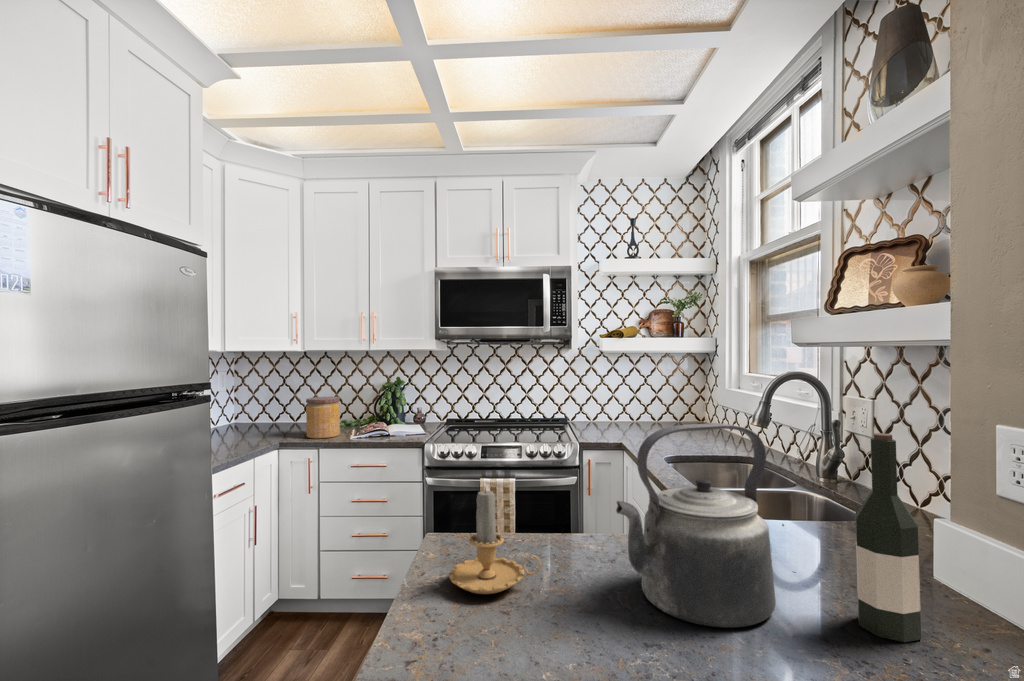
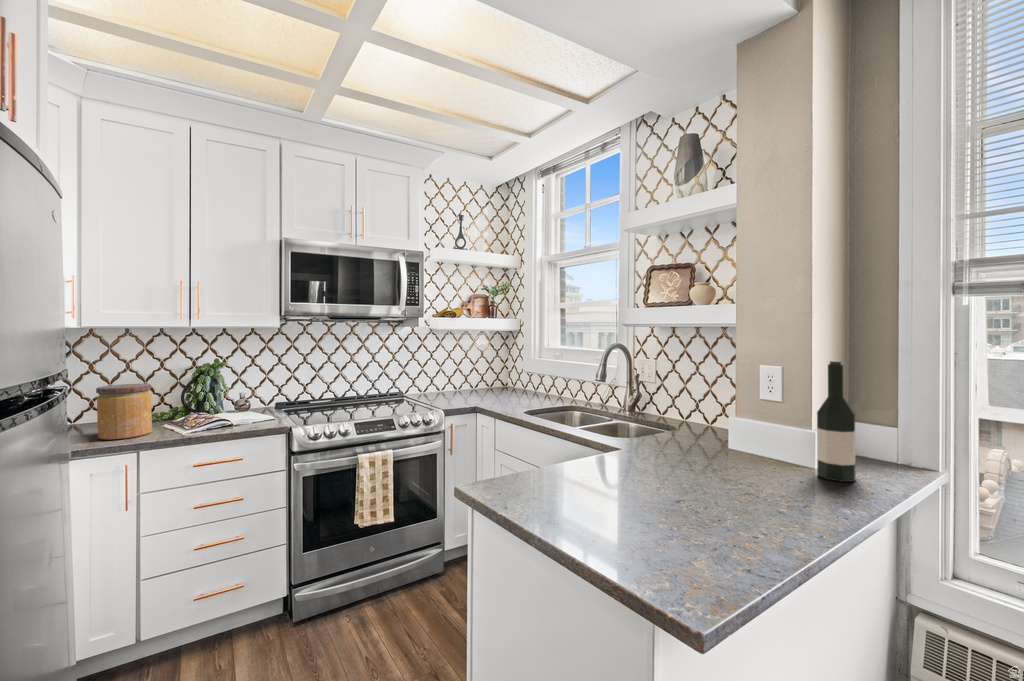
kettle: present [616,423,776,628] -> none [701,362,802,500]
candle: present [449,490,541,594] -> none [595,428,667,523]

